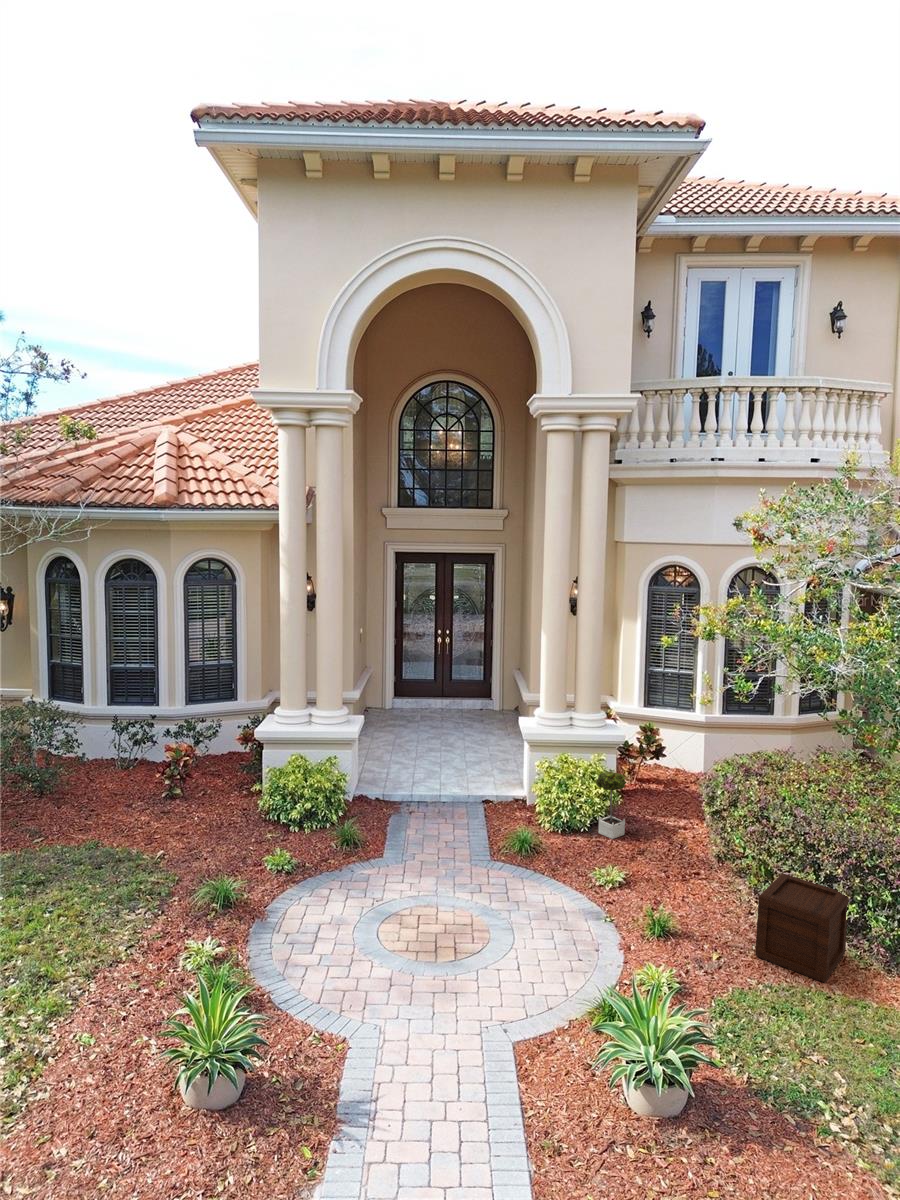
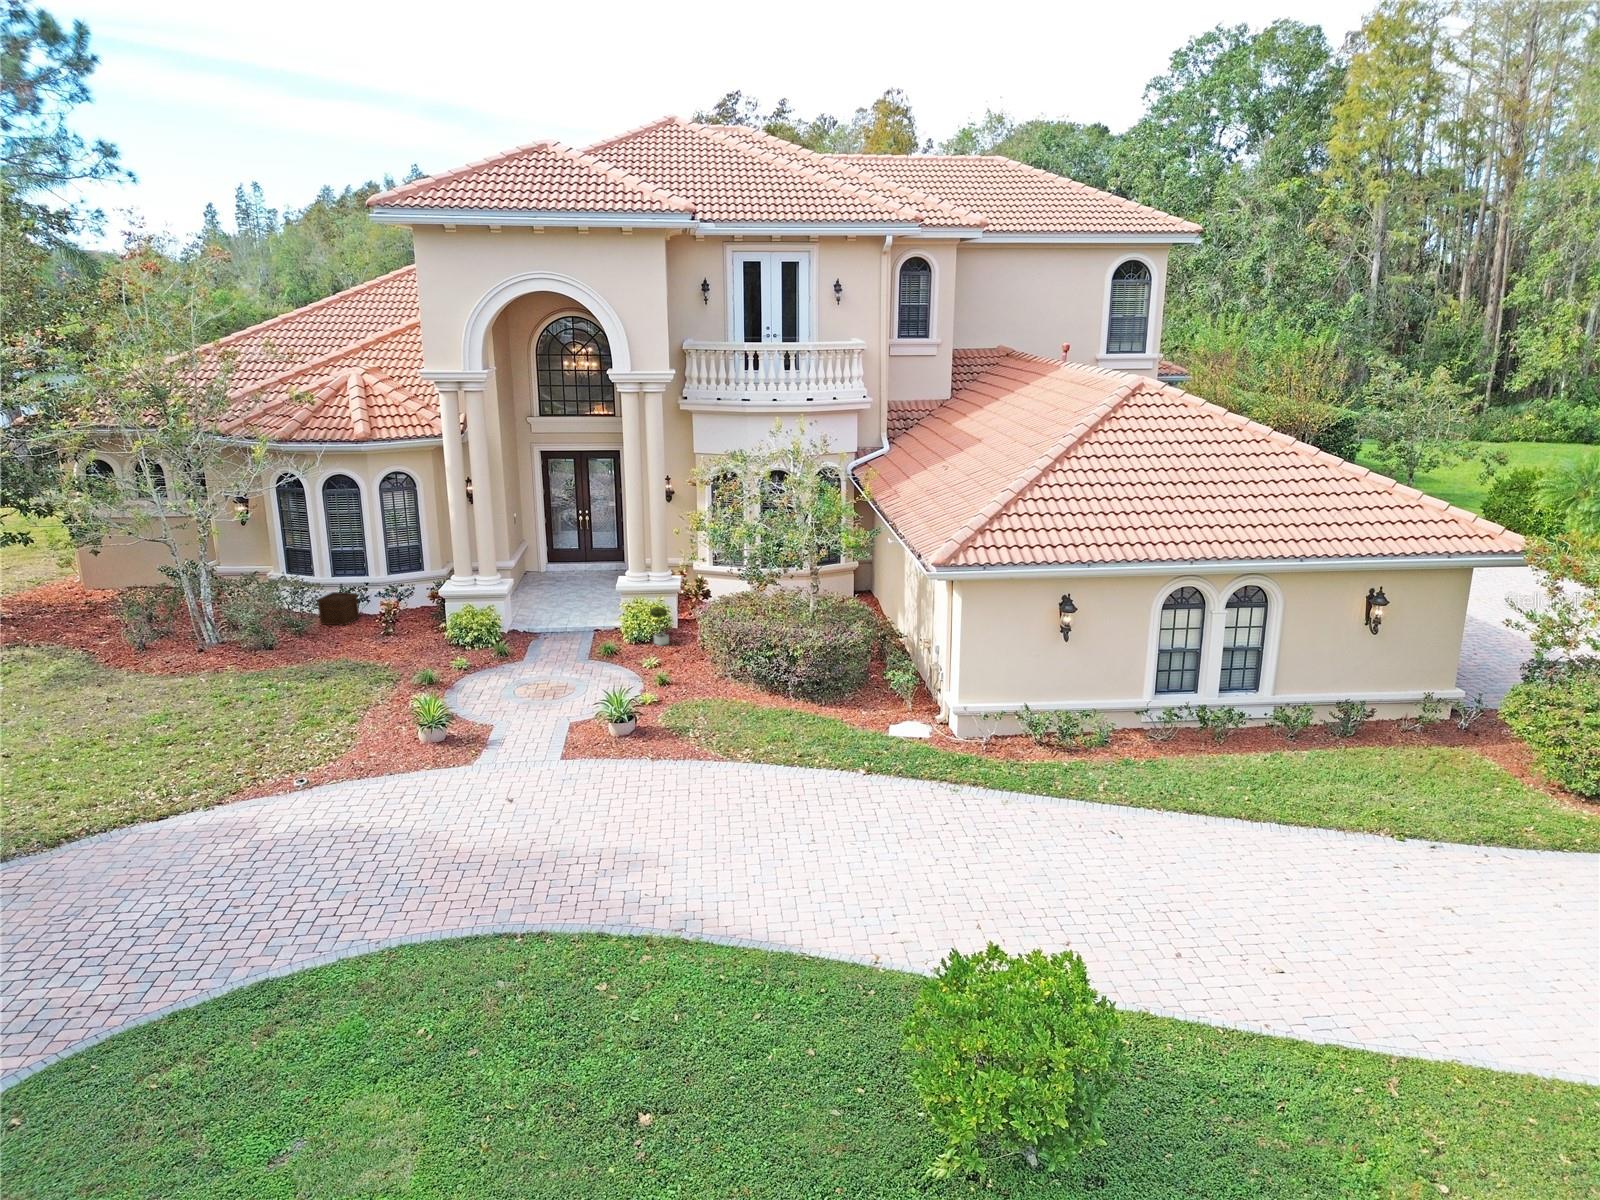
wooden crate: present [755,873,848,982] -> present [317,592,359,625]

